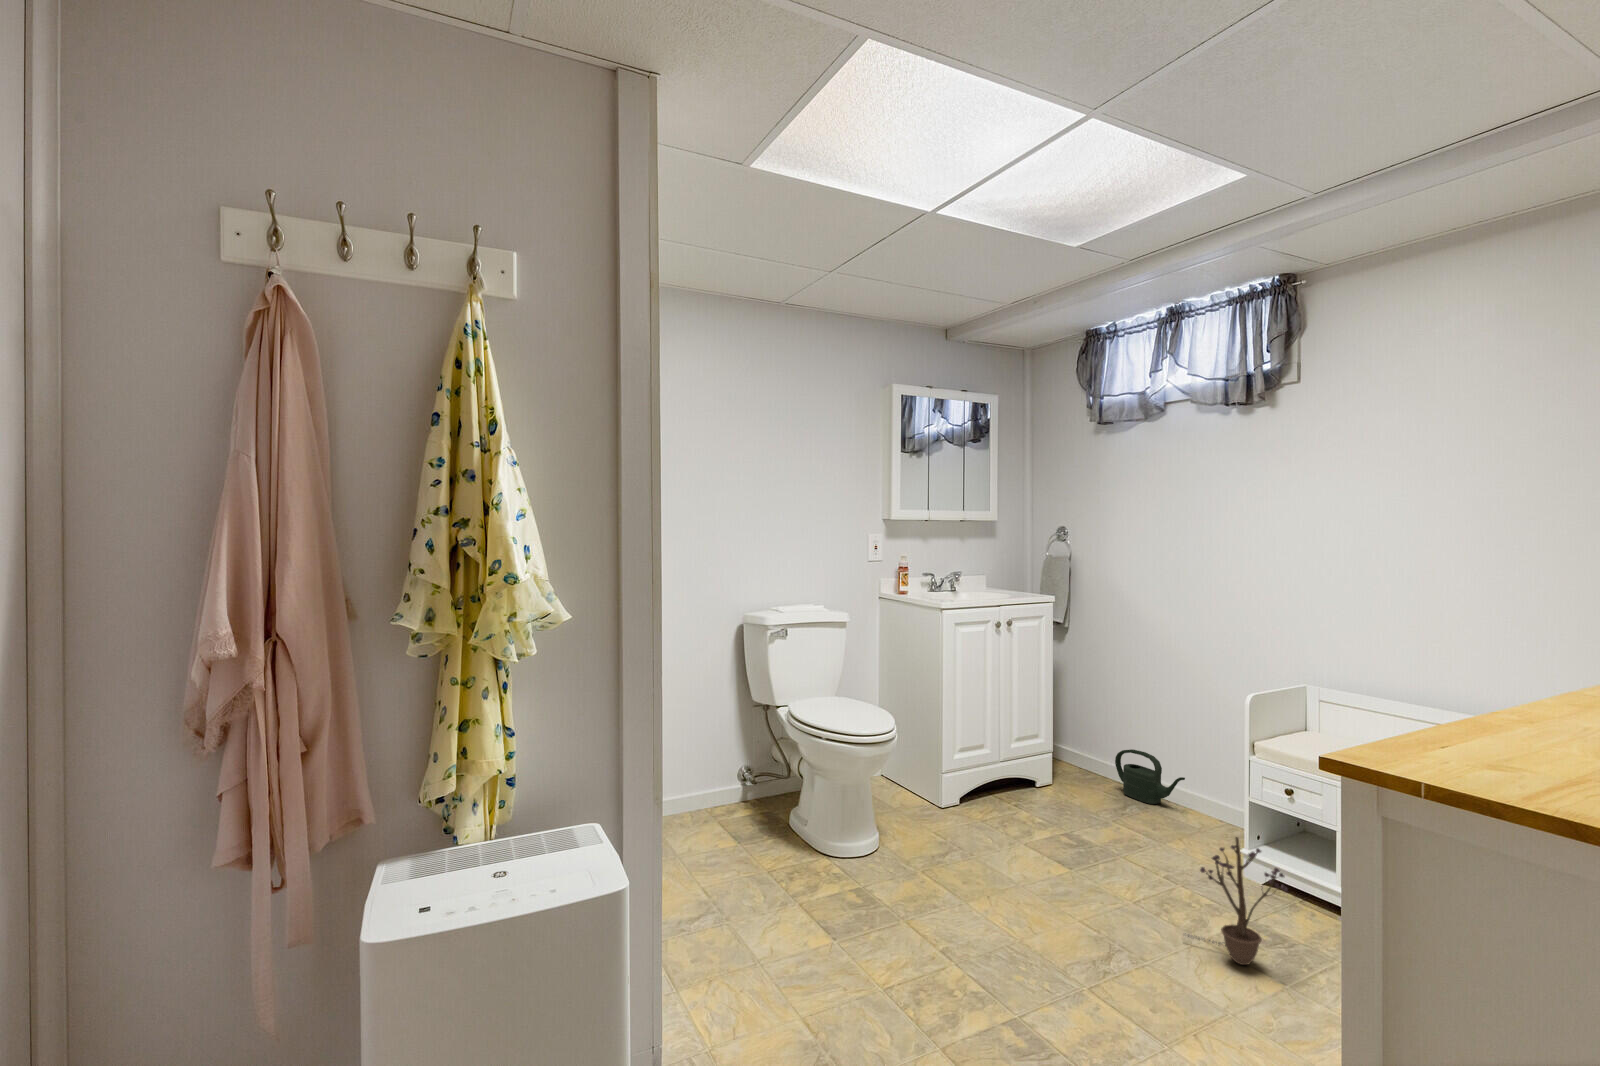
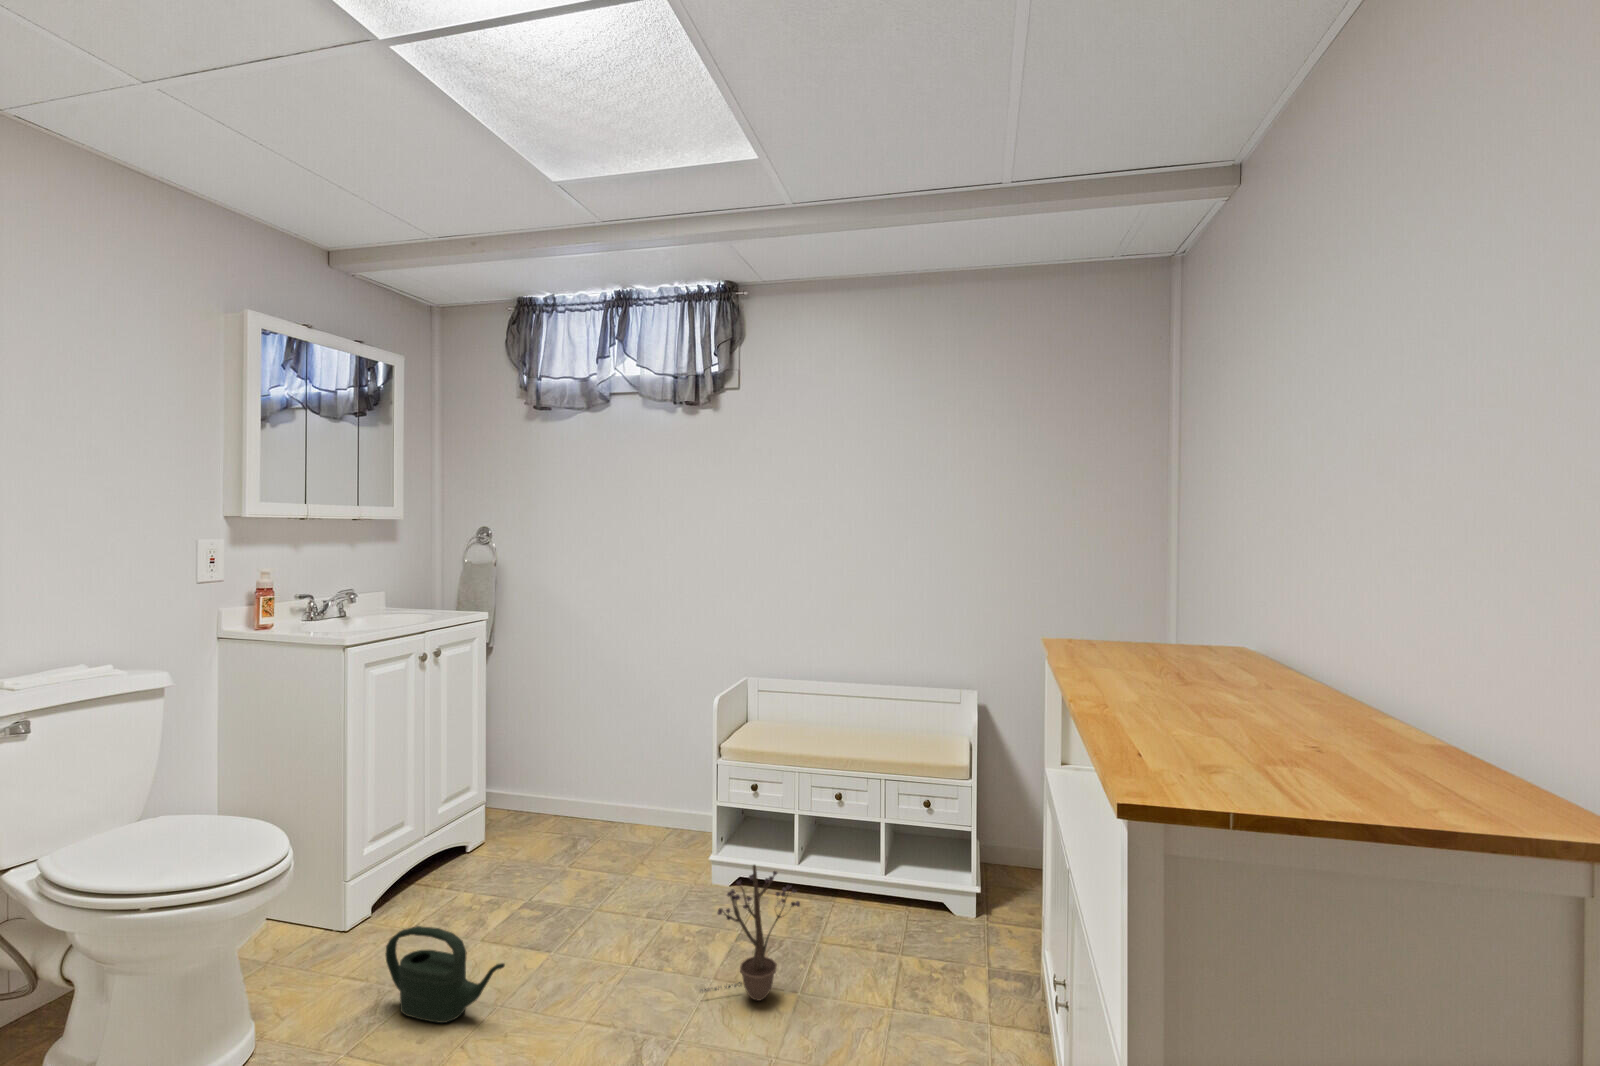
watering can: present [1115,749,1185,804] -> present [385,926,505,1023]

